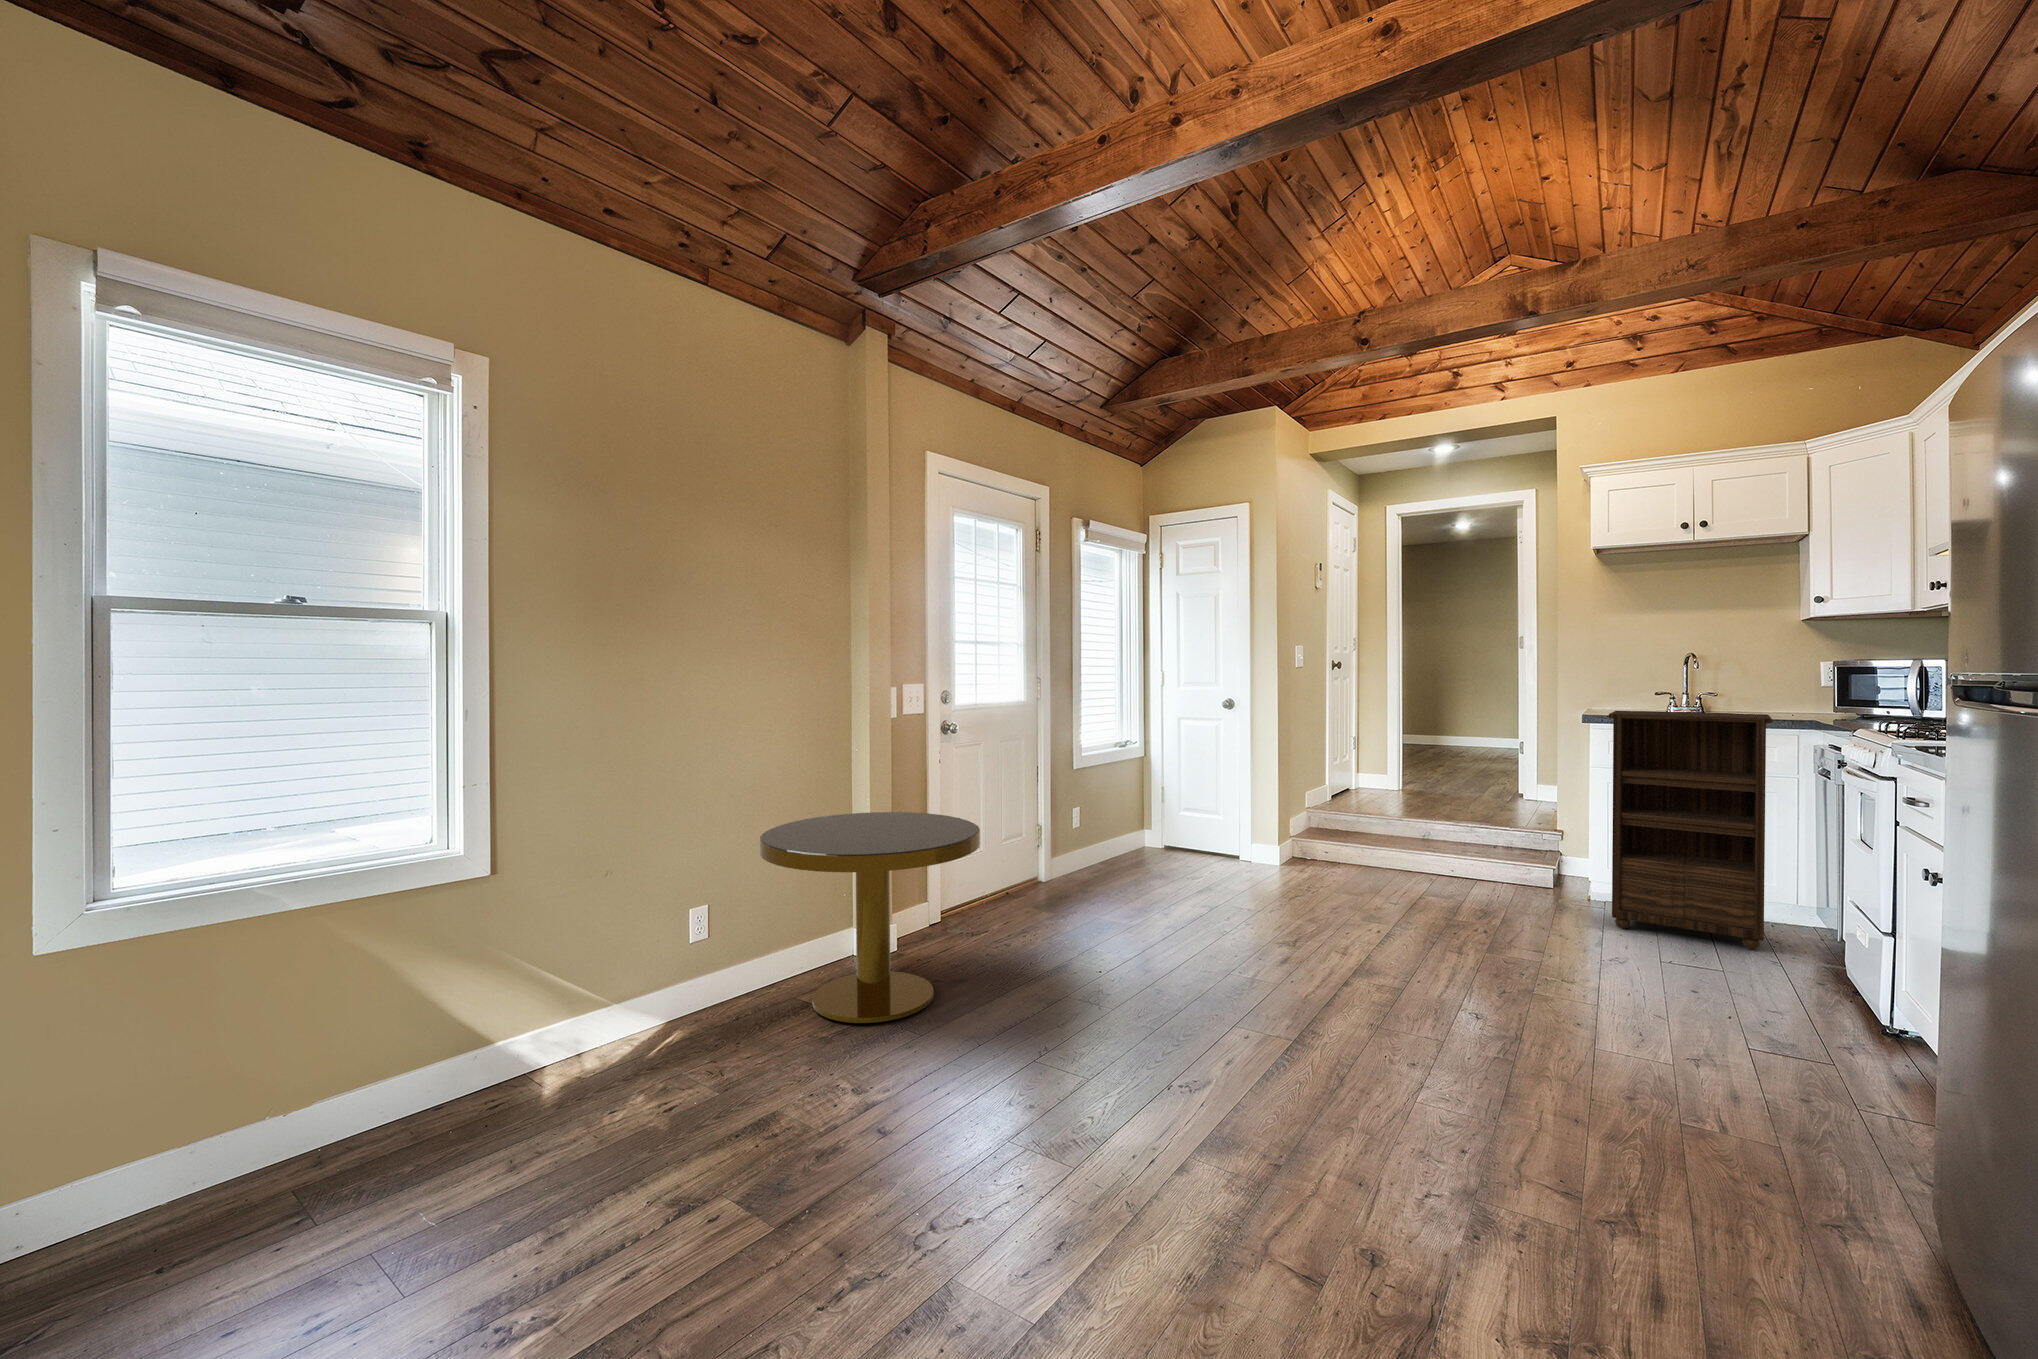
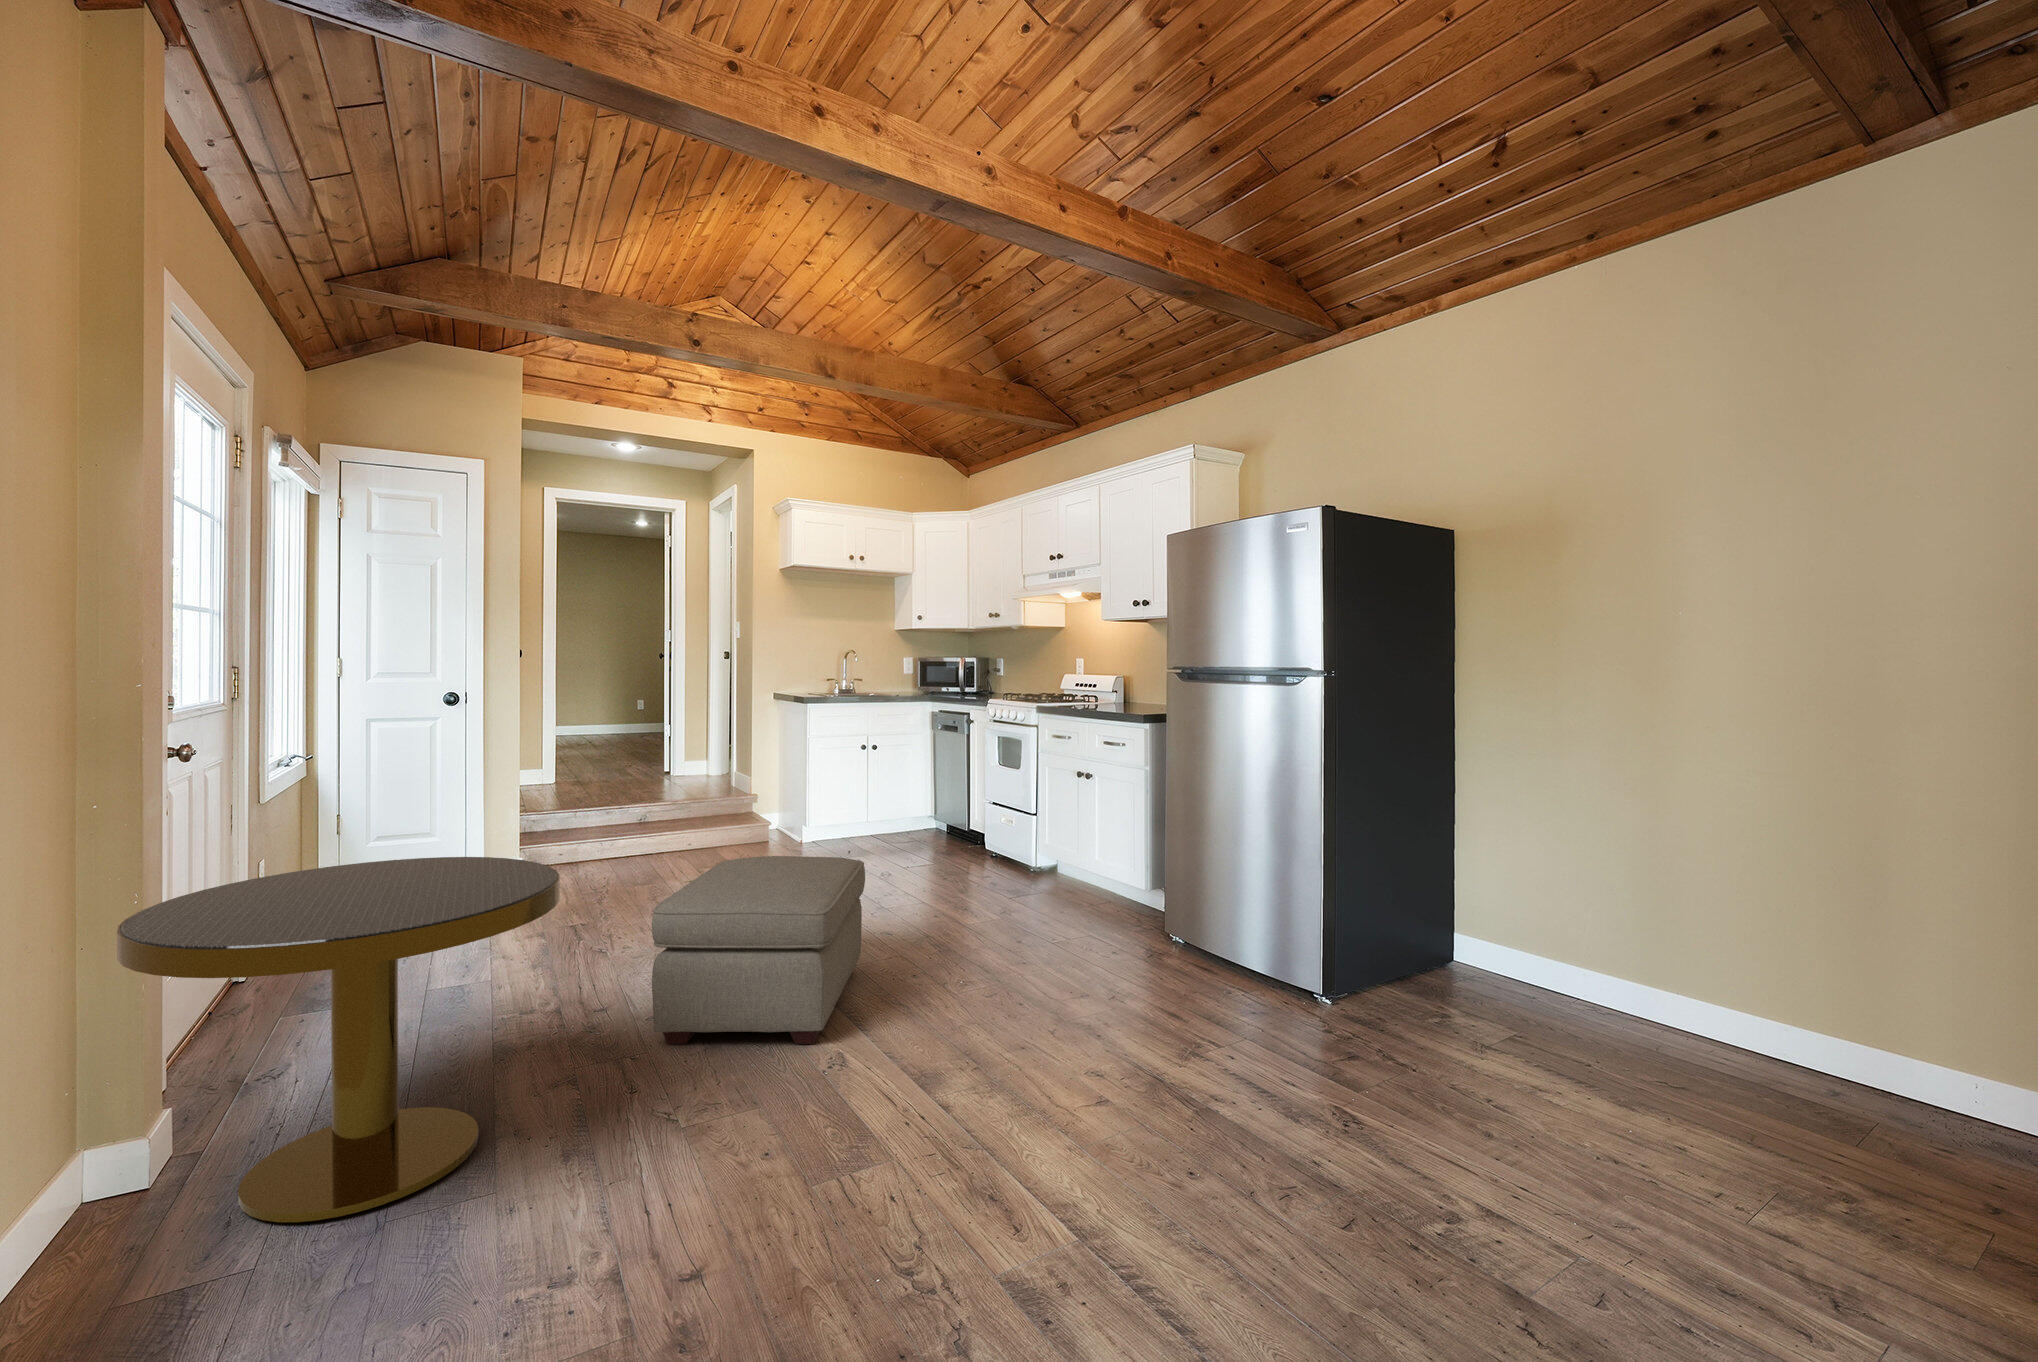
bookshelf: present [1608,711,1772,949] -> none [820,691,921,855]
ottoman: none [1076,880,1343,1076] -> present [652,856,865,1044]

